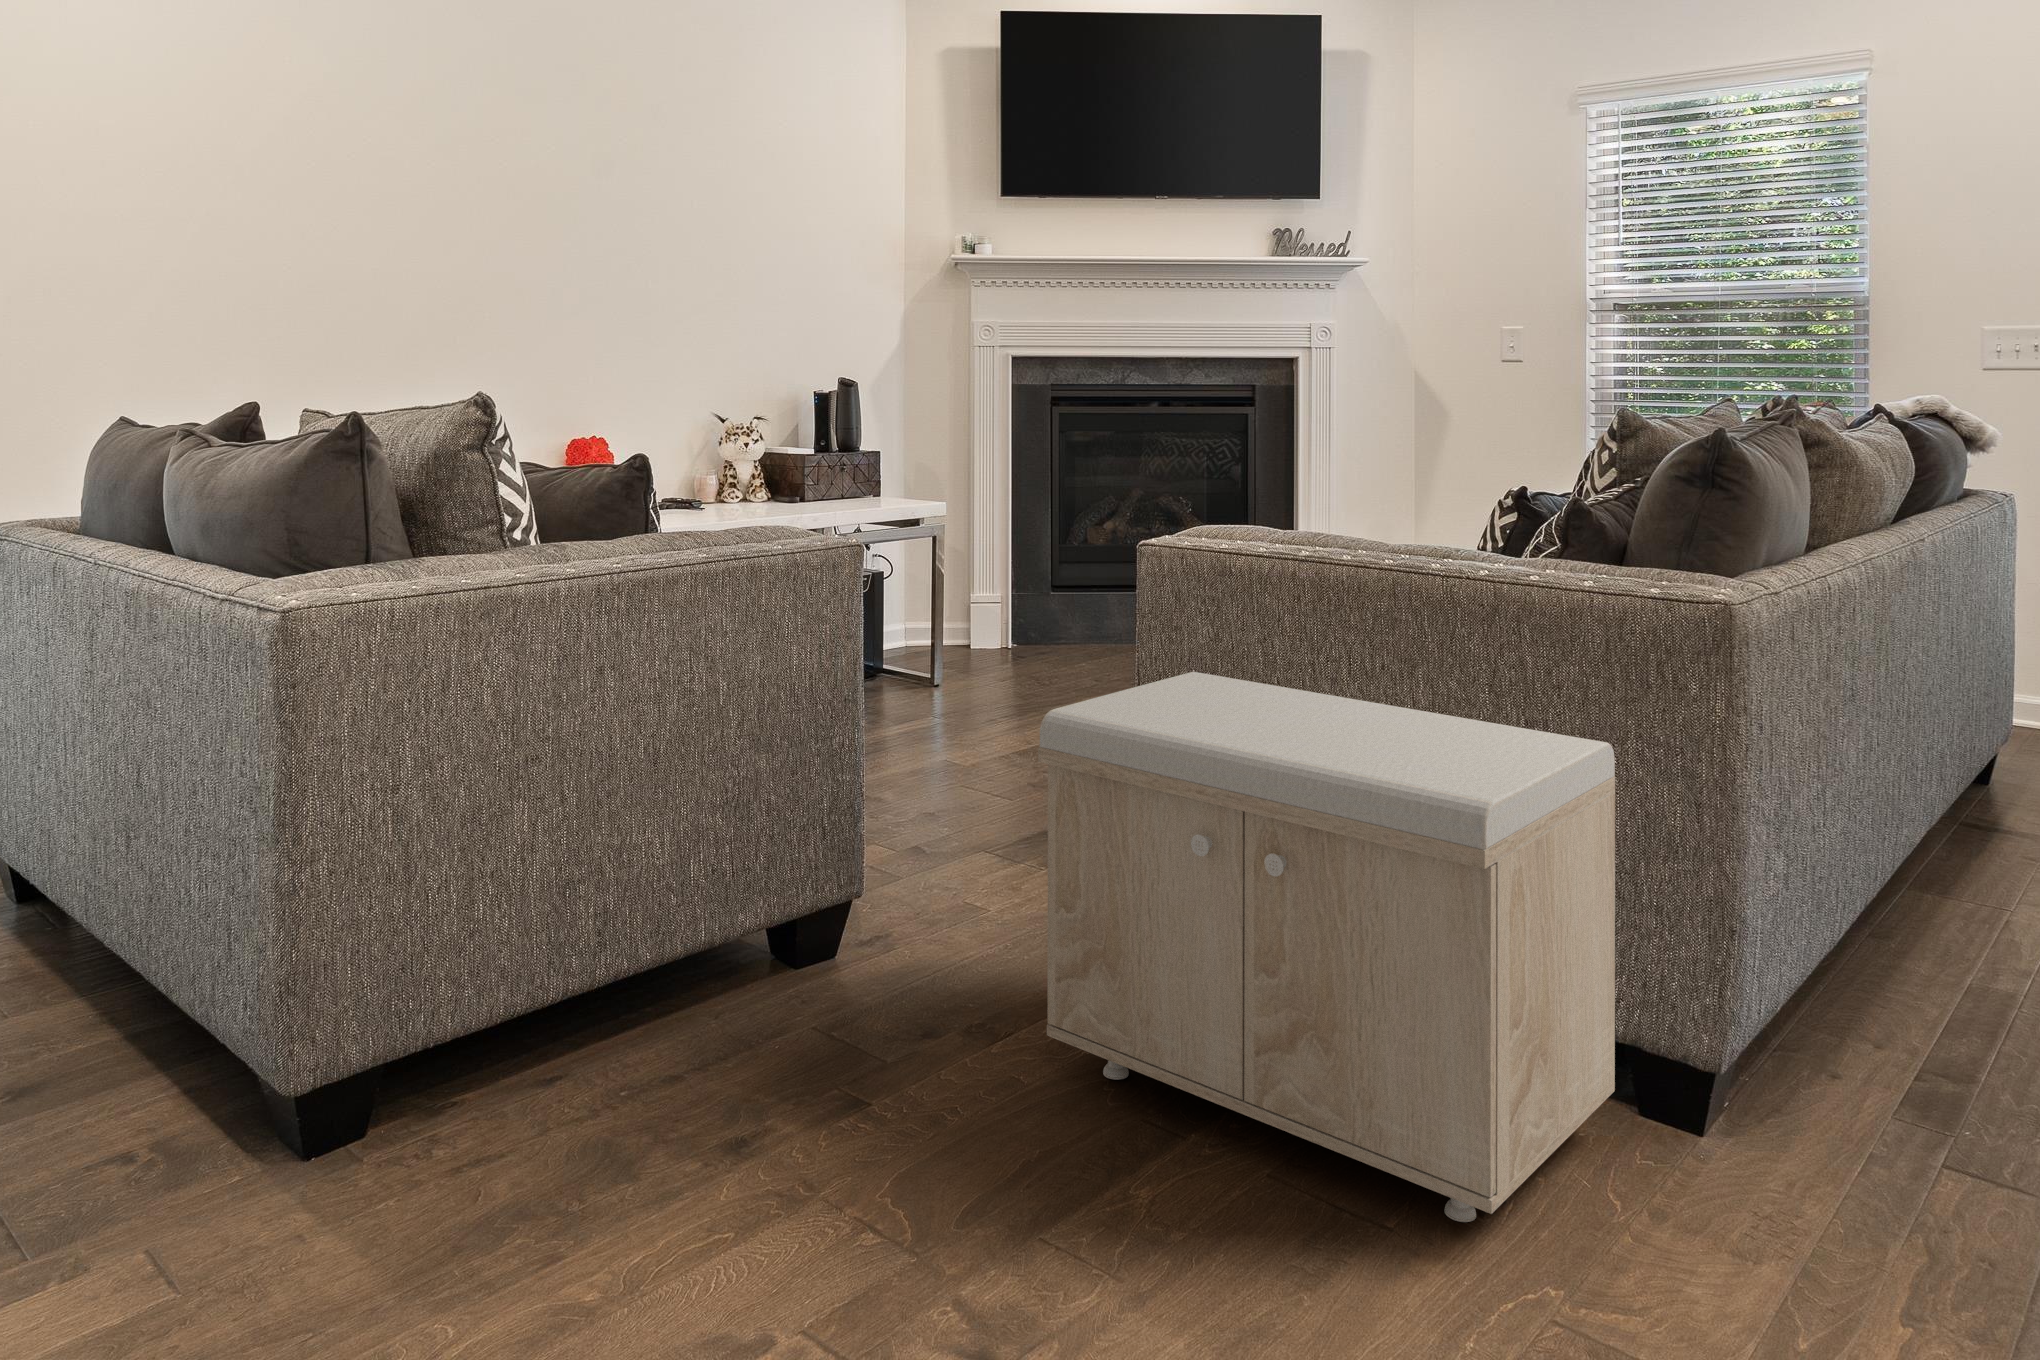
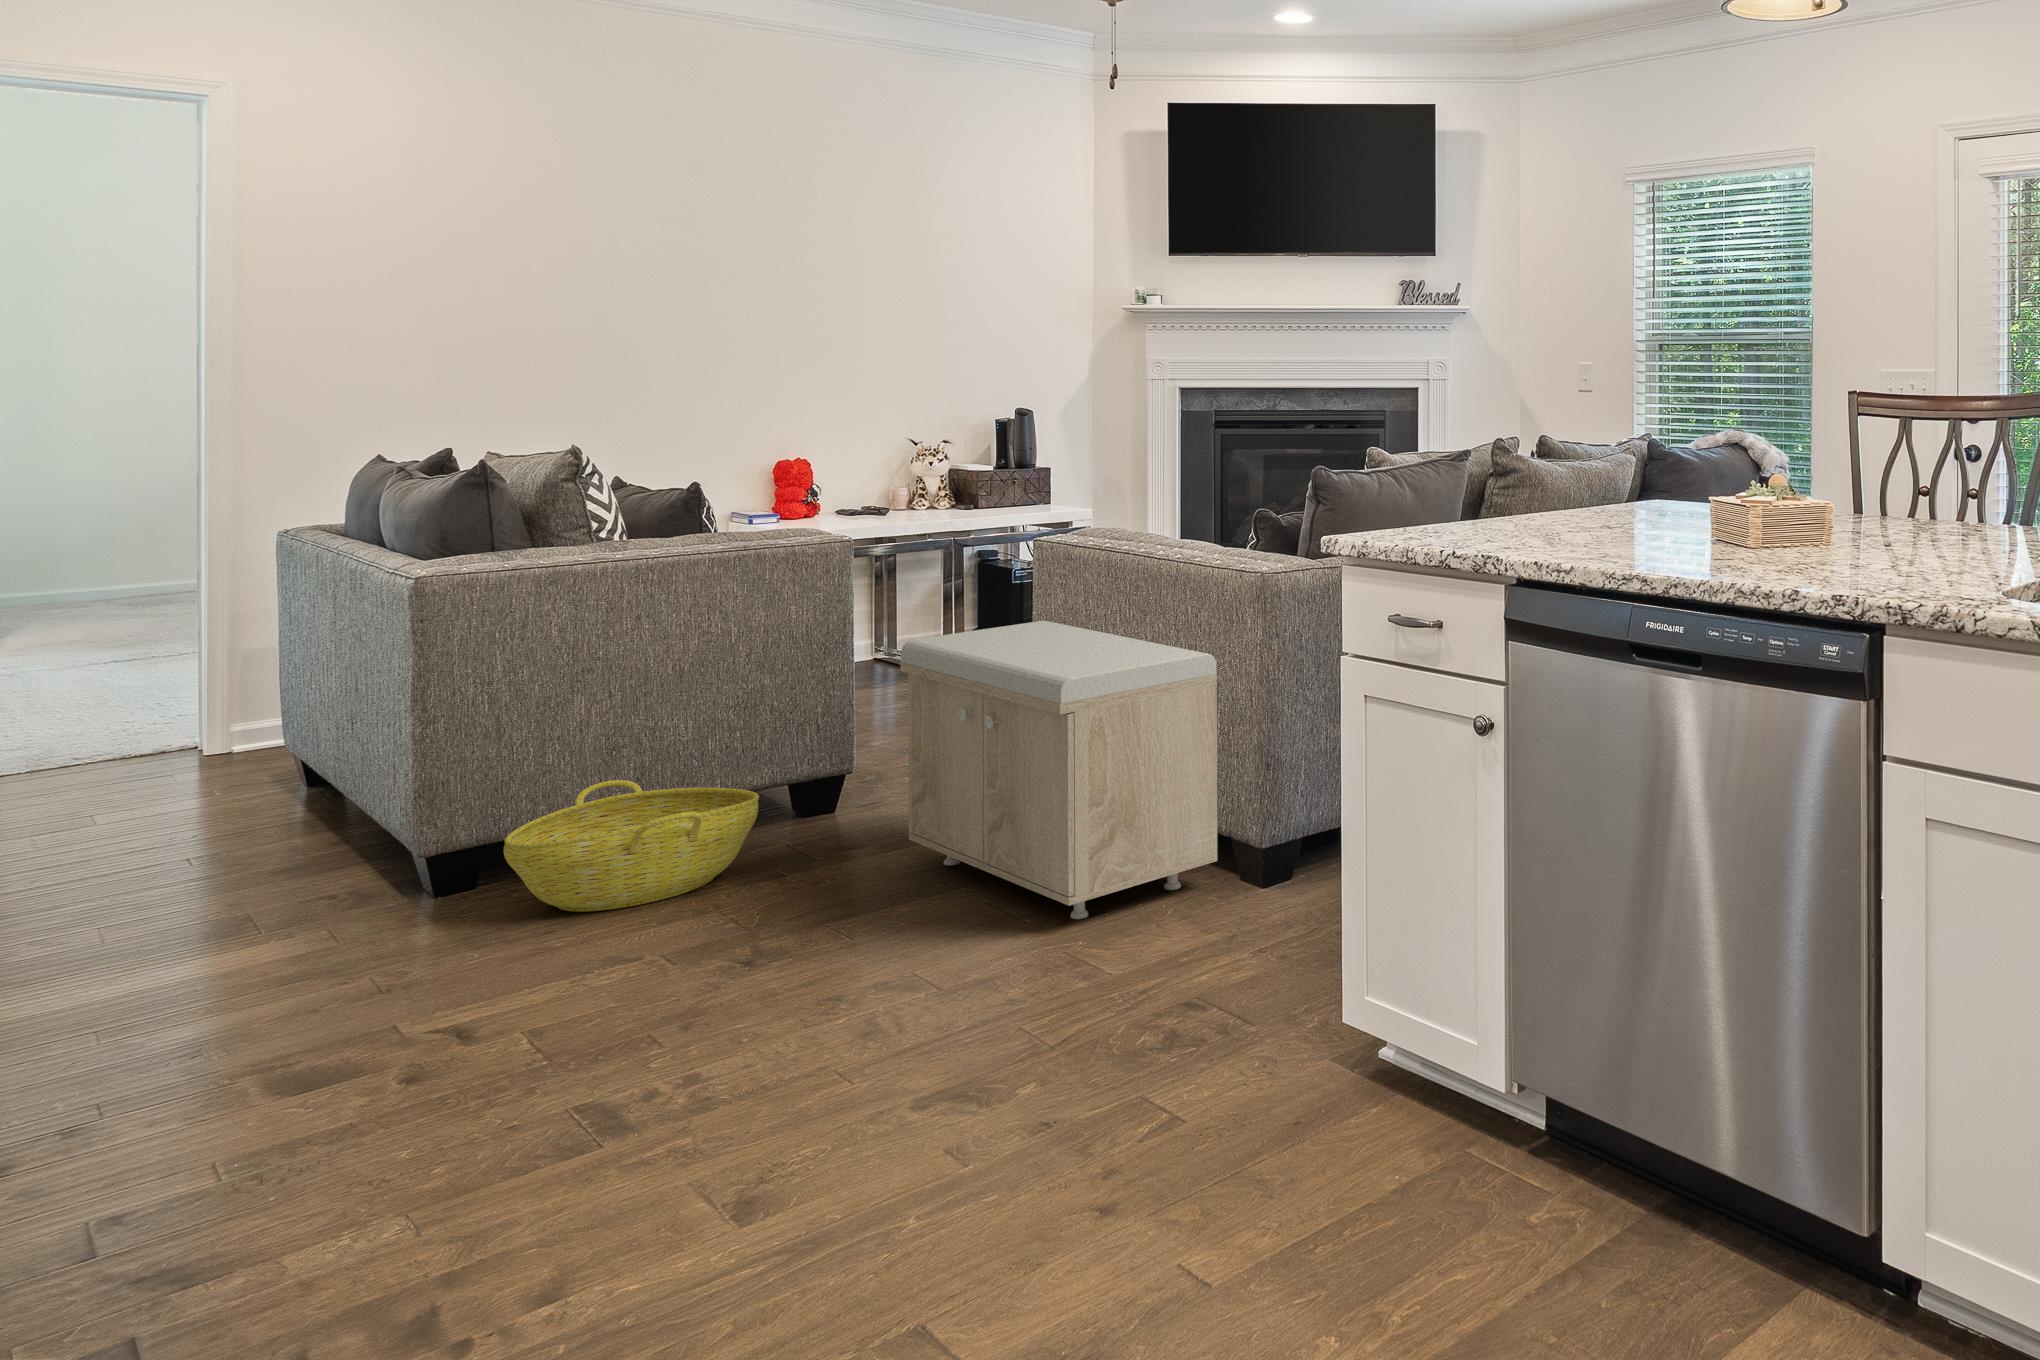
basket: none [446,940,810,1199] -> present [504,780,759,912]

